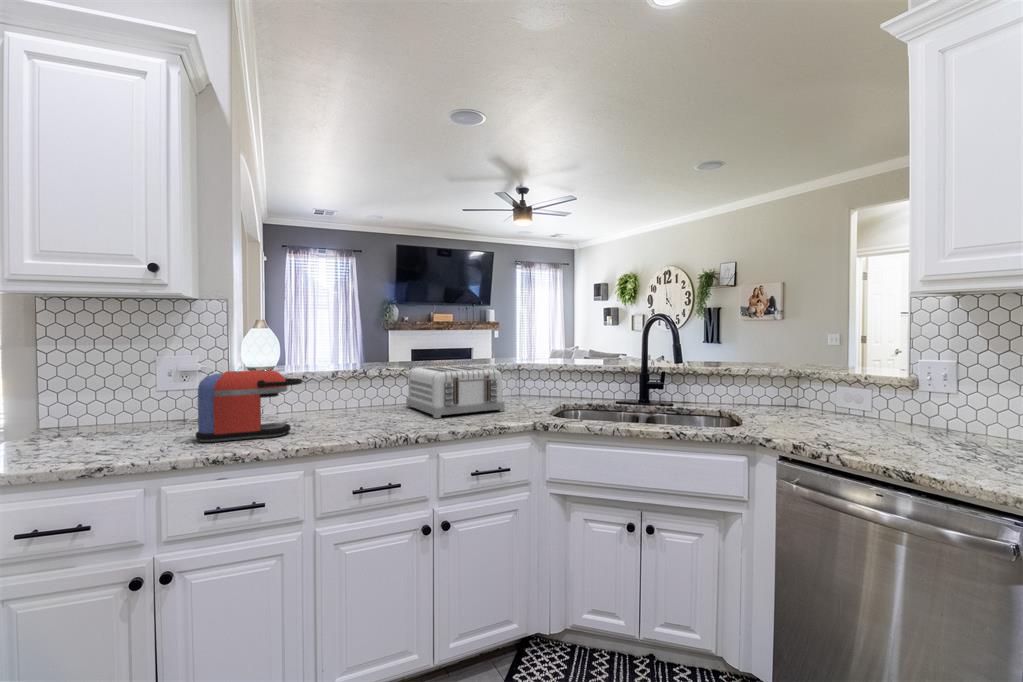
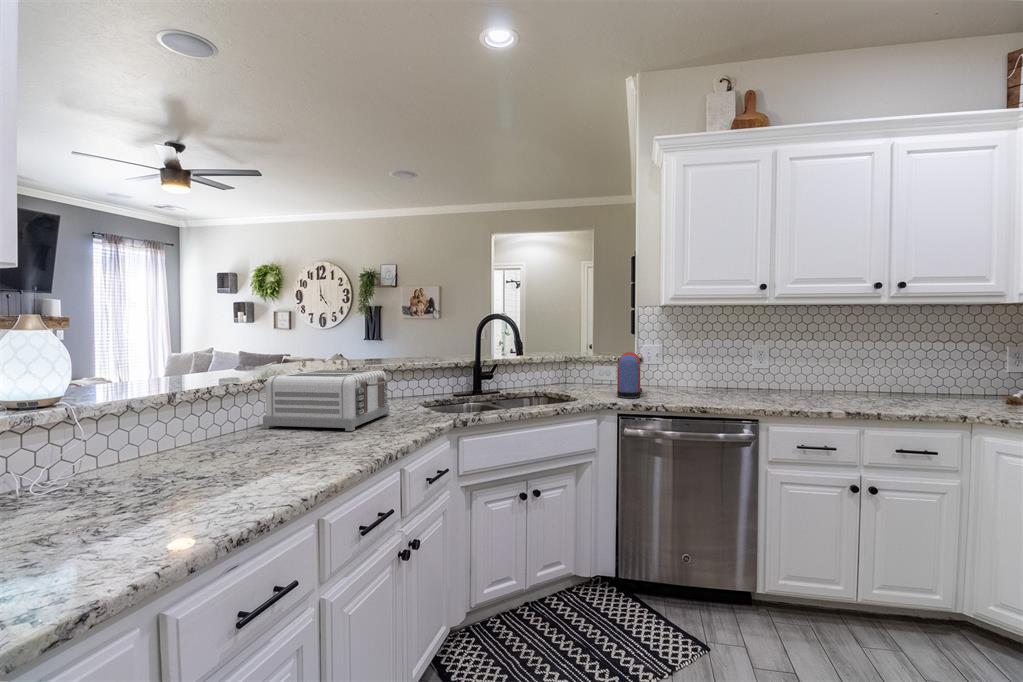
coffee maker: present [196,370,302,442] -> present [617,352,642,398]

